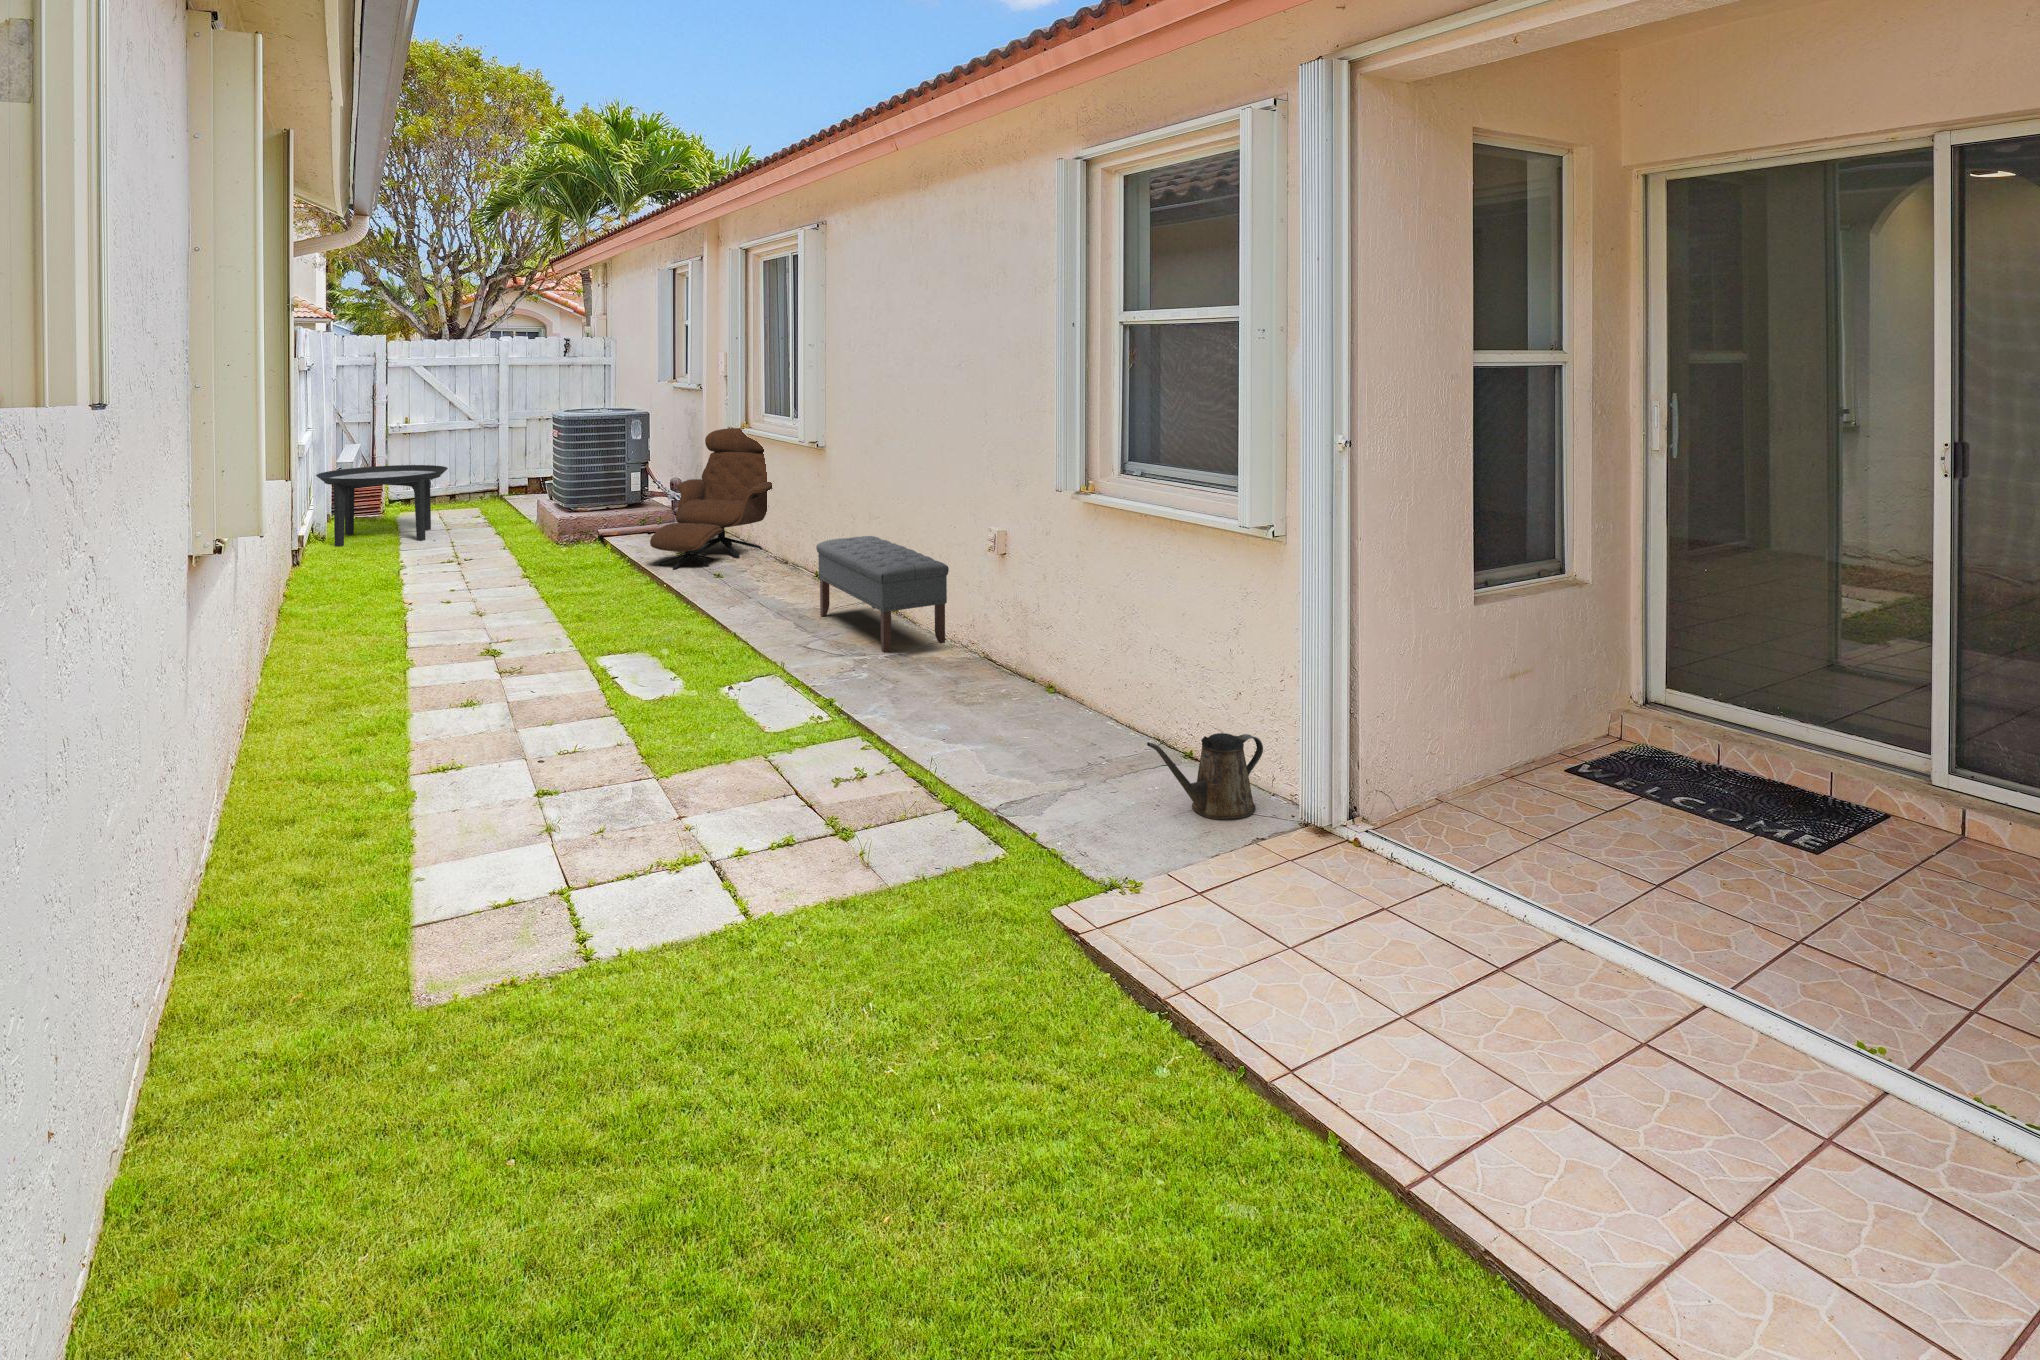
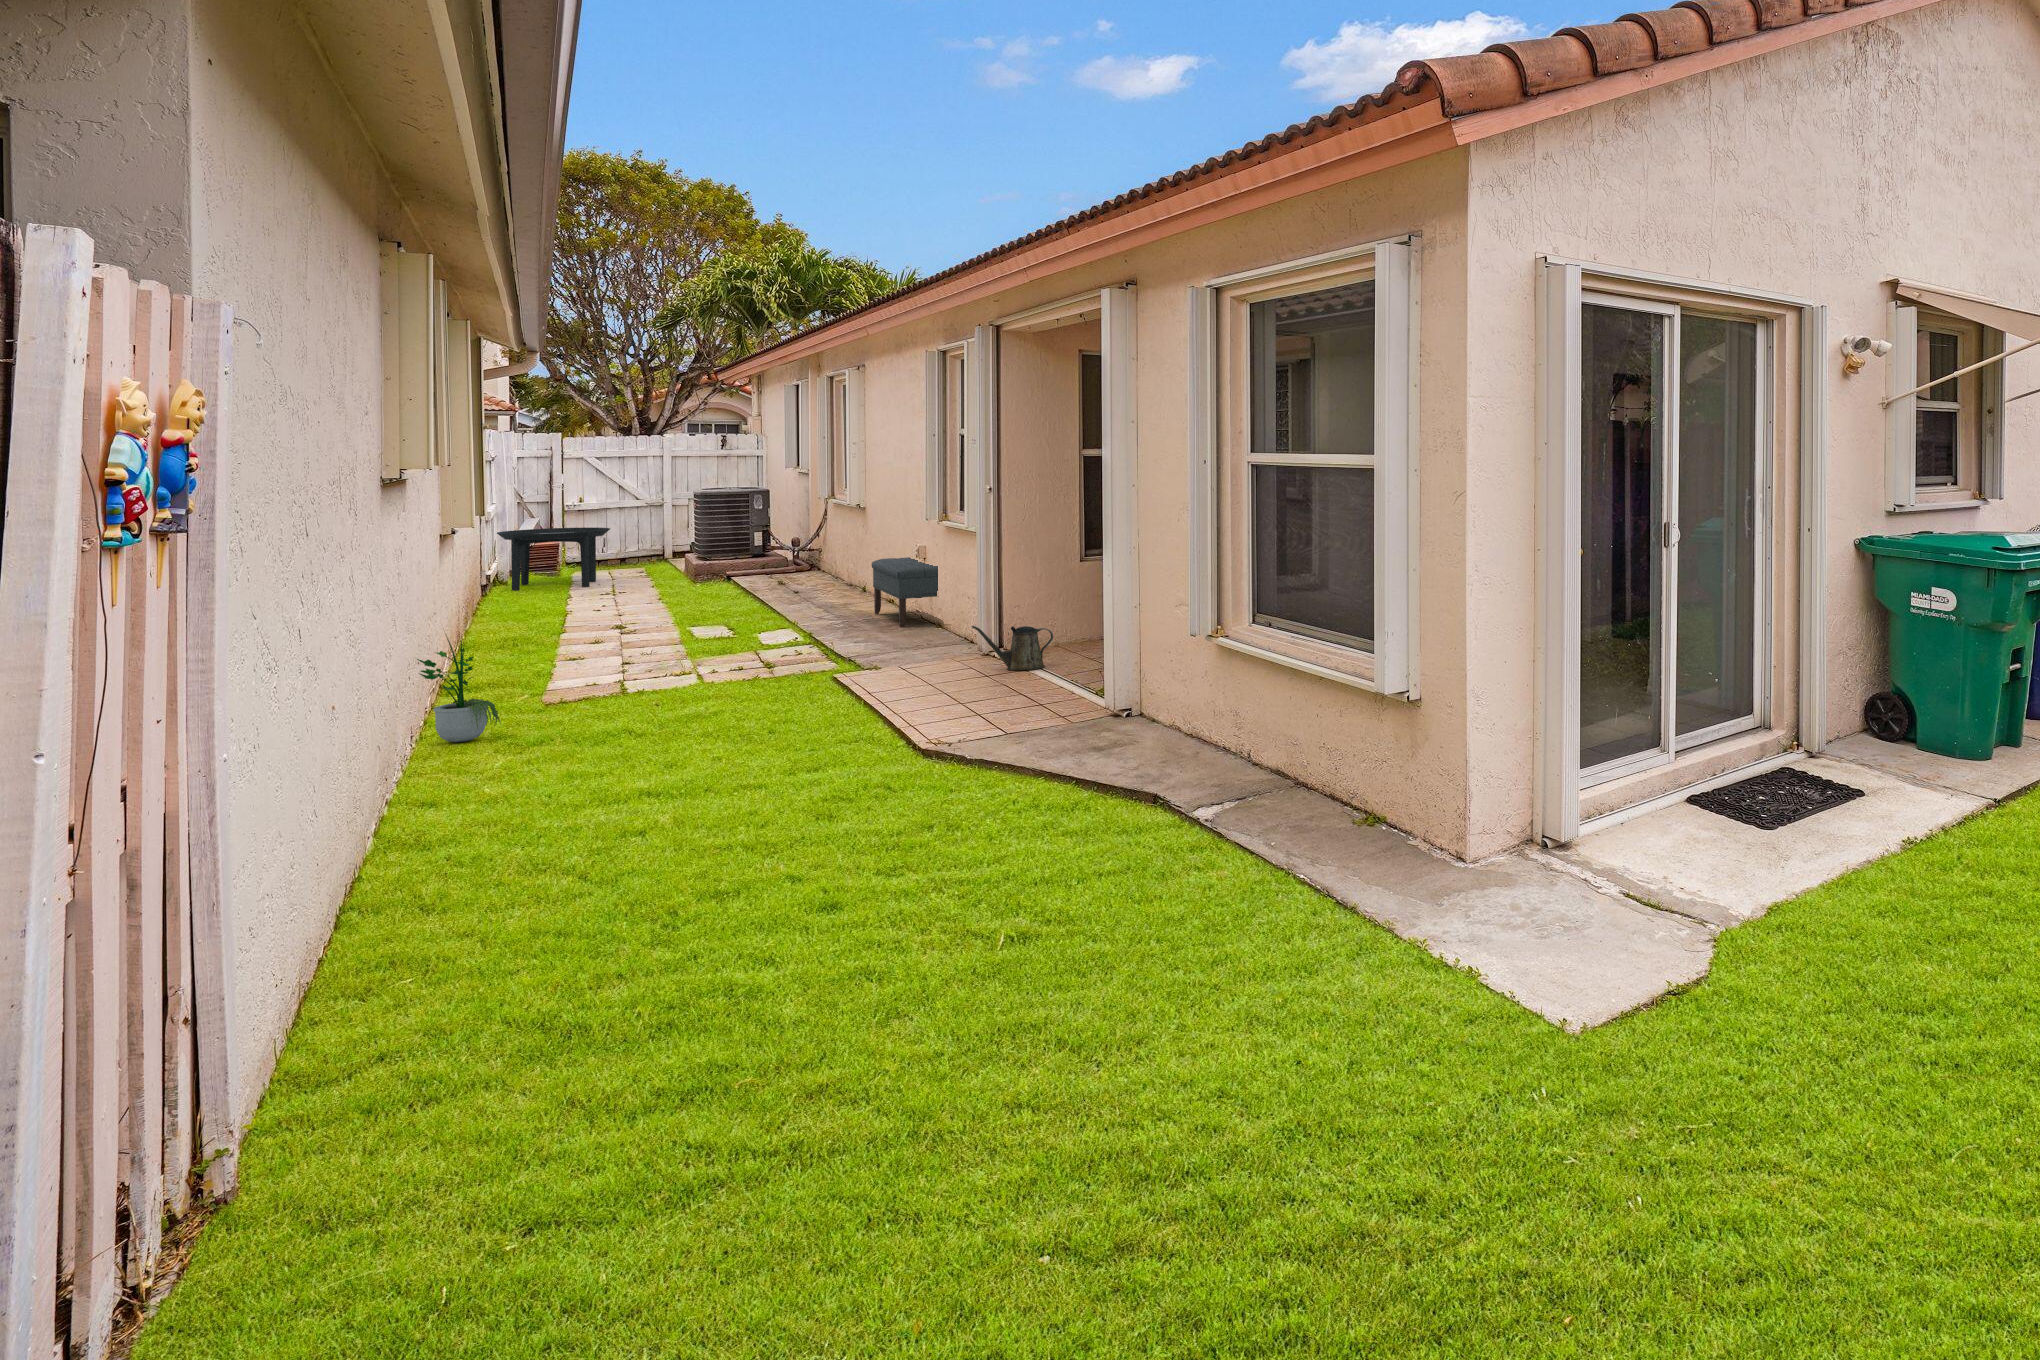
lounge chair: present [650,428,772,570] -> none [767,491,879,597]
potted plant: none [124,897,338,1212] -> present [417,635,501,742]

